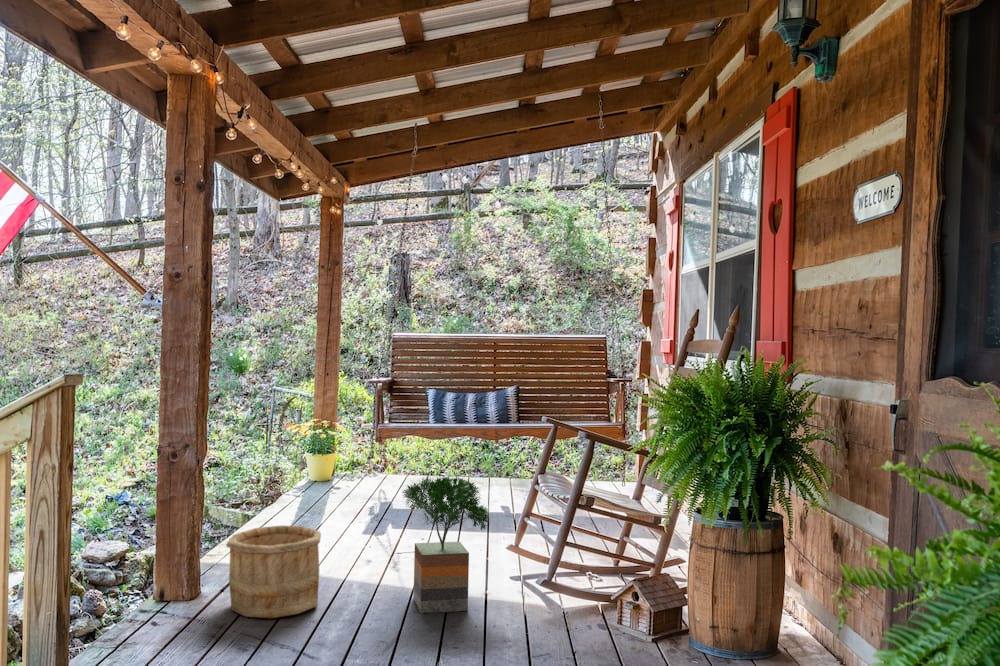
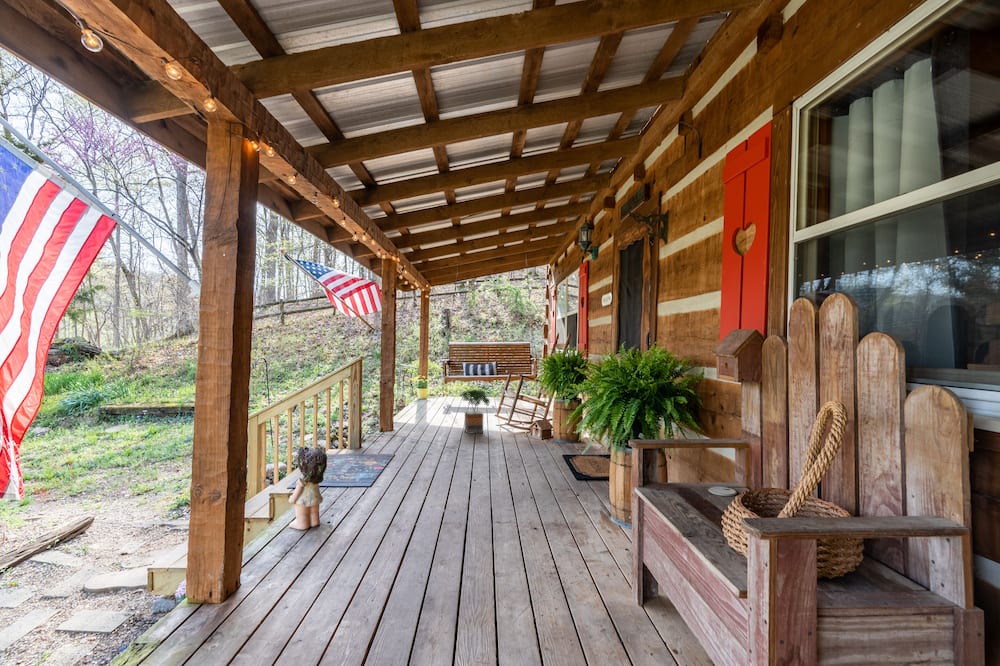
wooden bucket: present [226,526,321,618] -> none [404,406,434,435]

